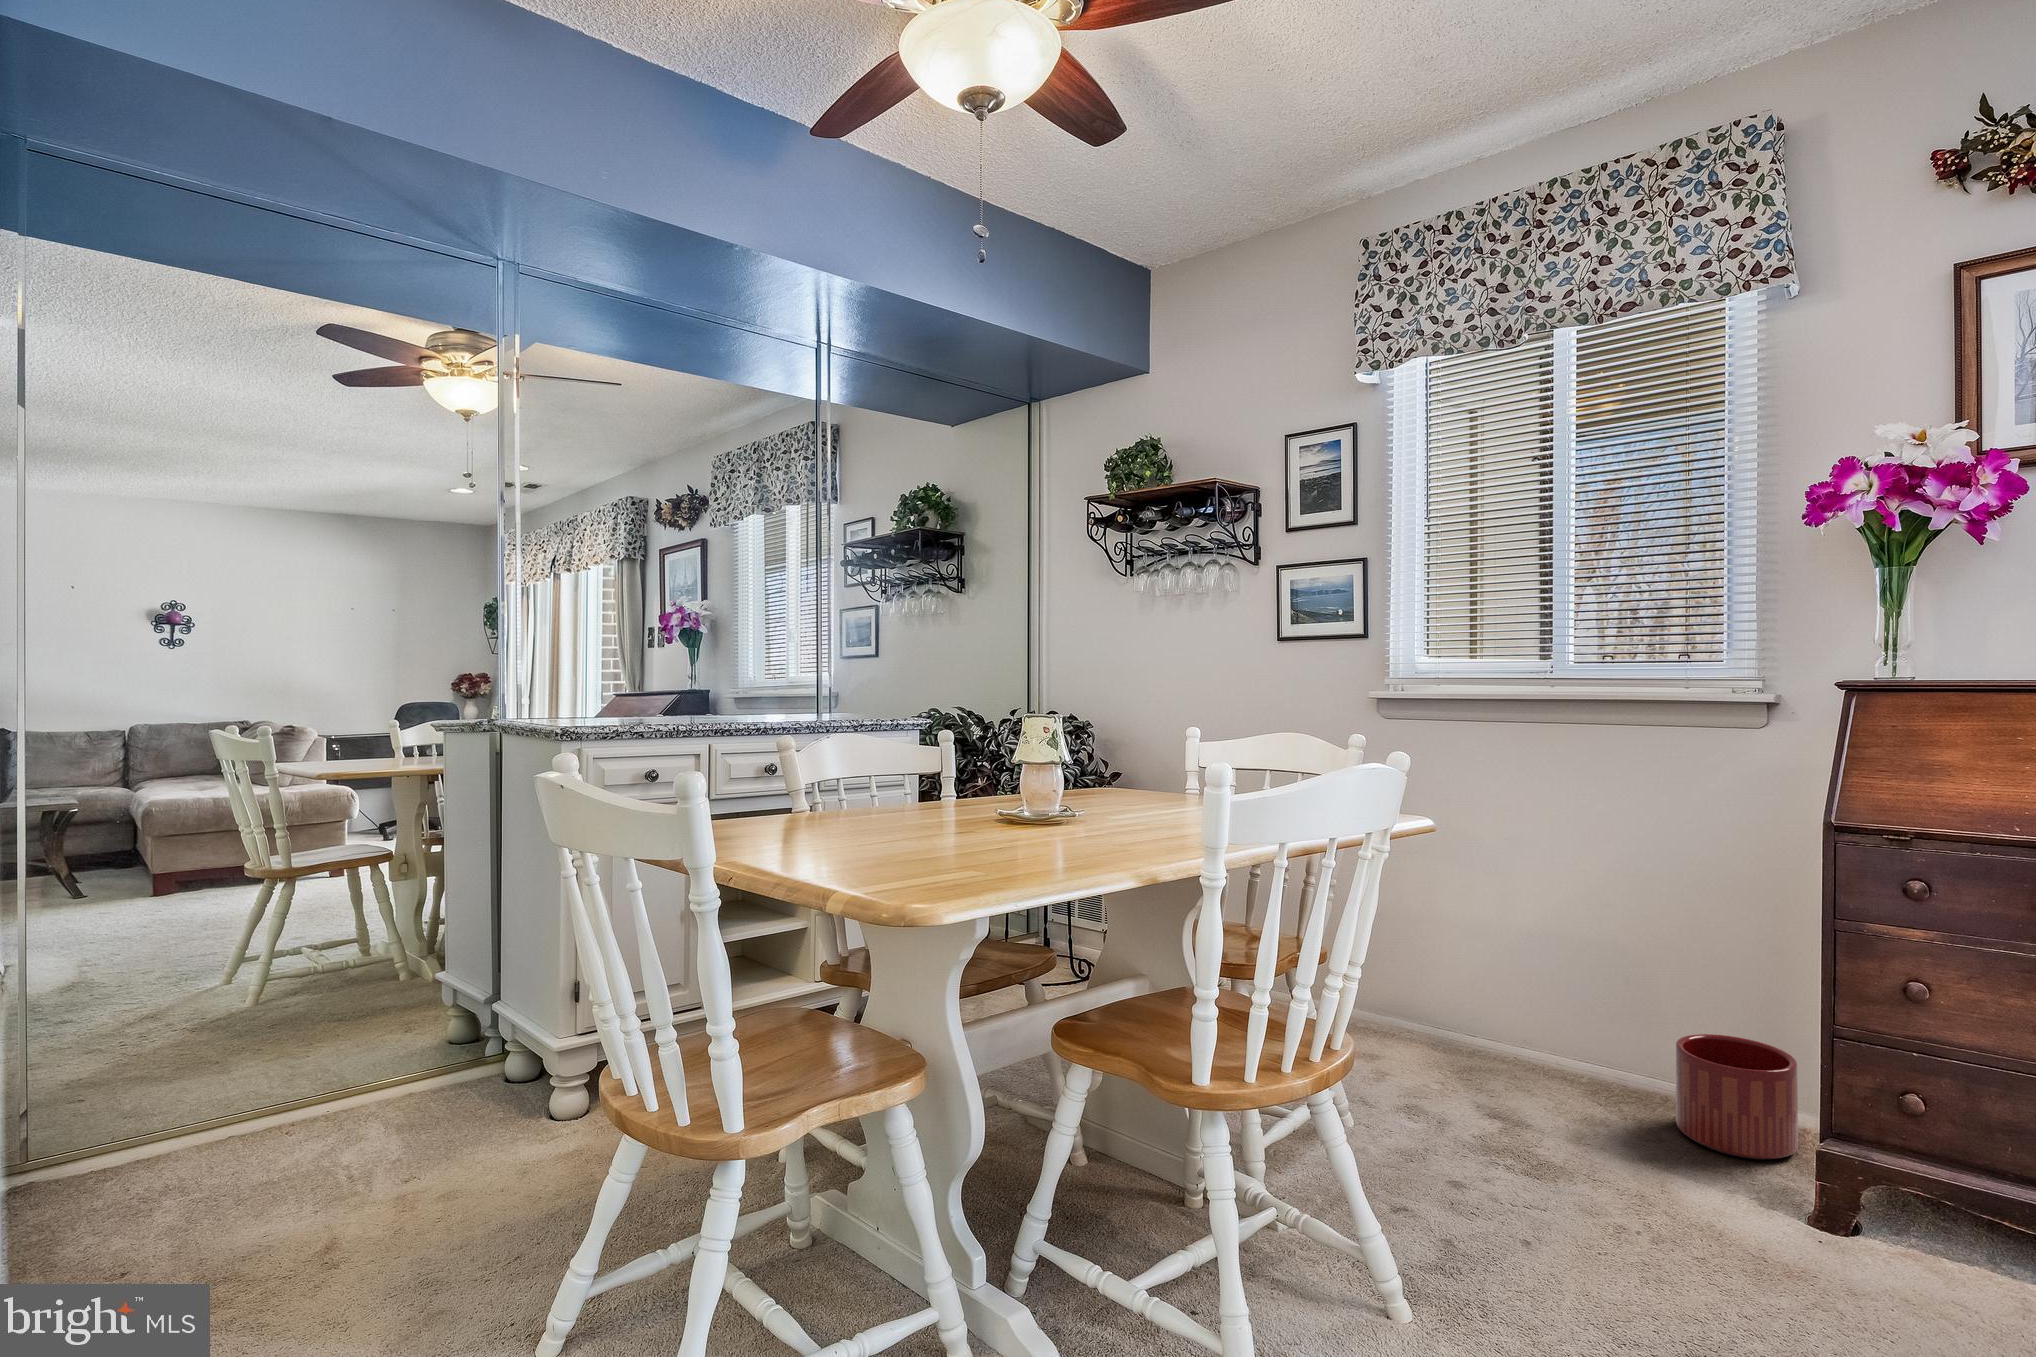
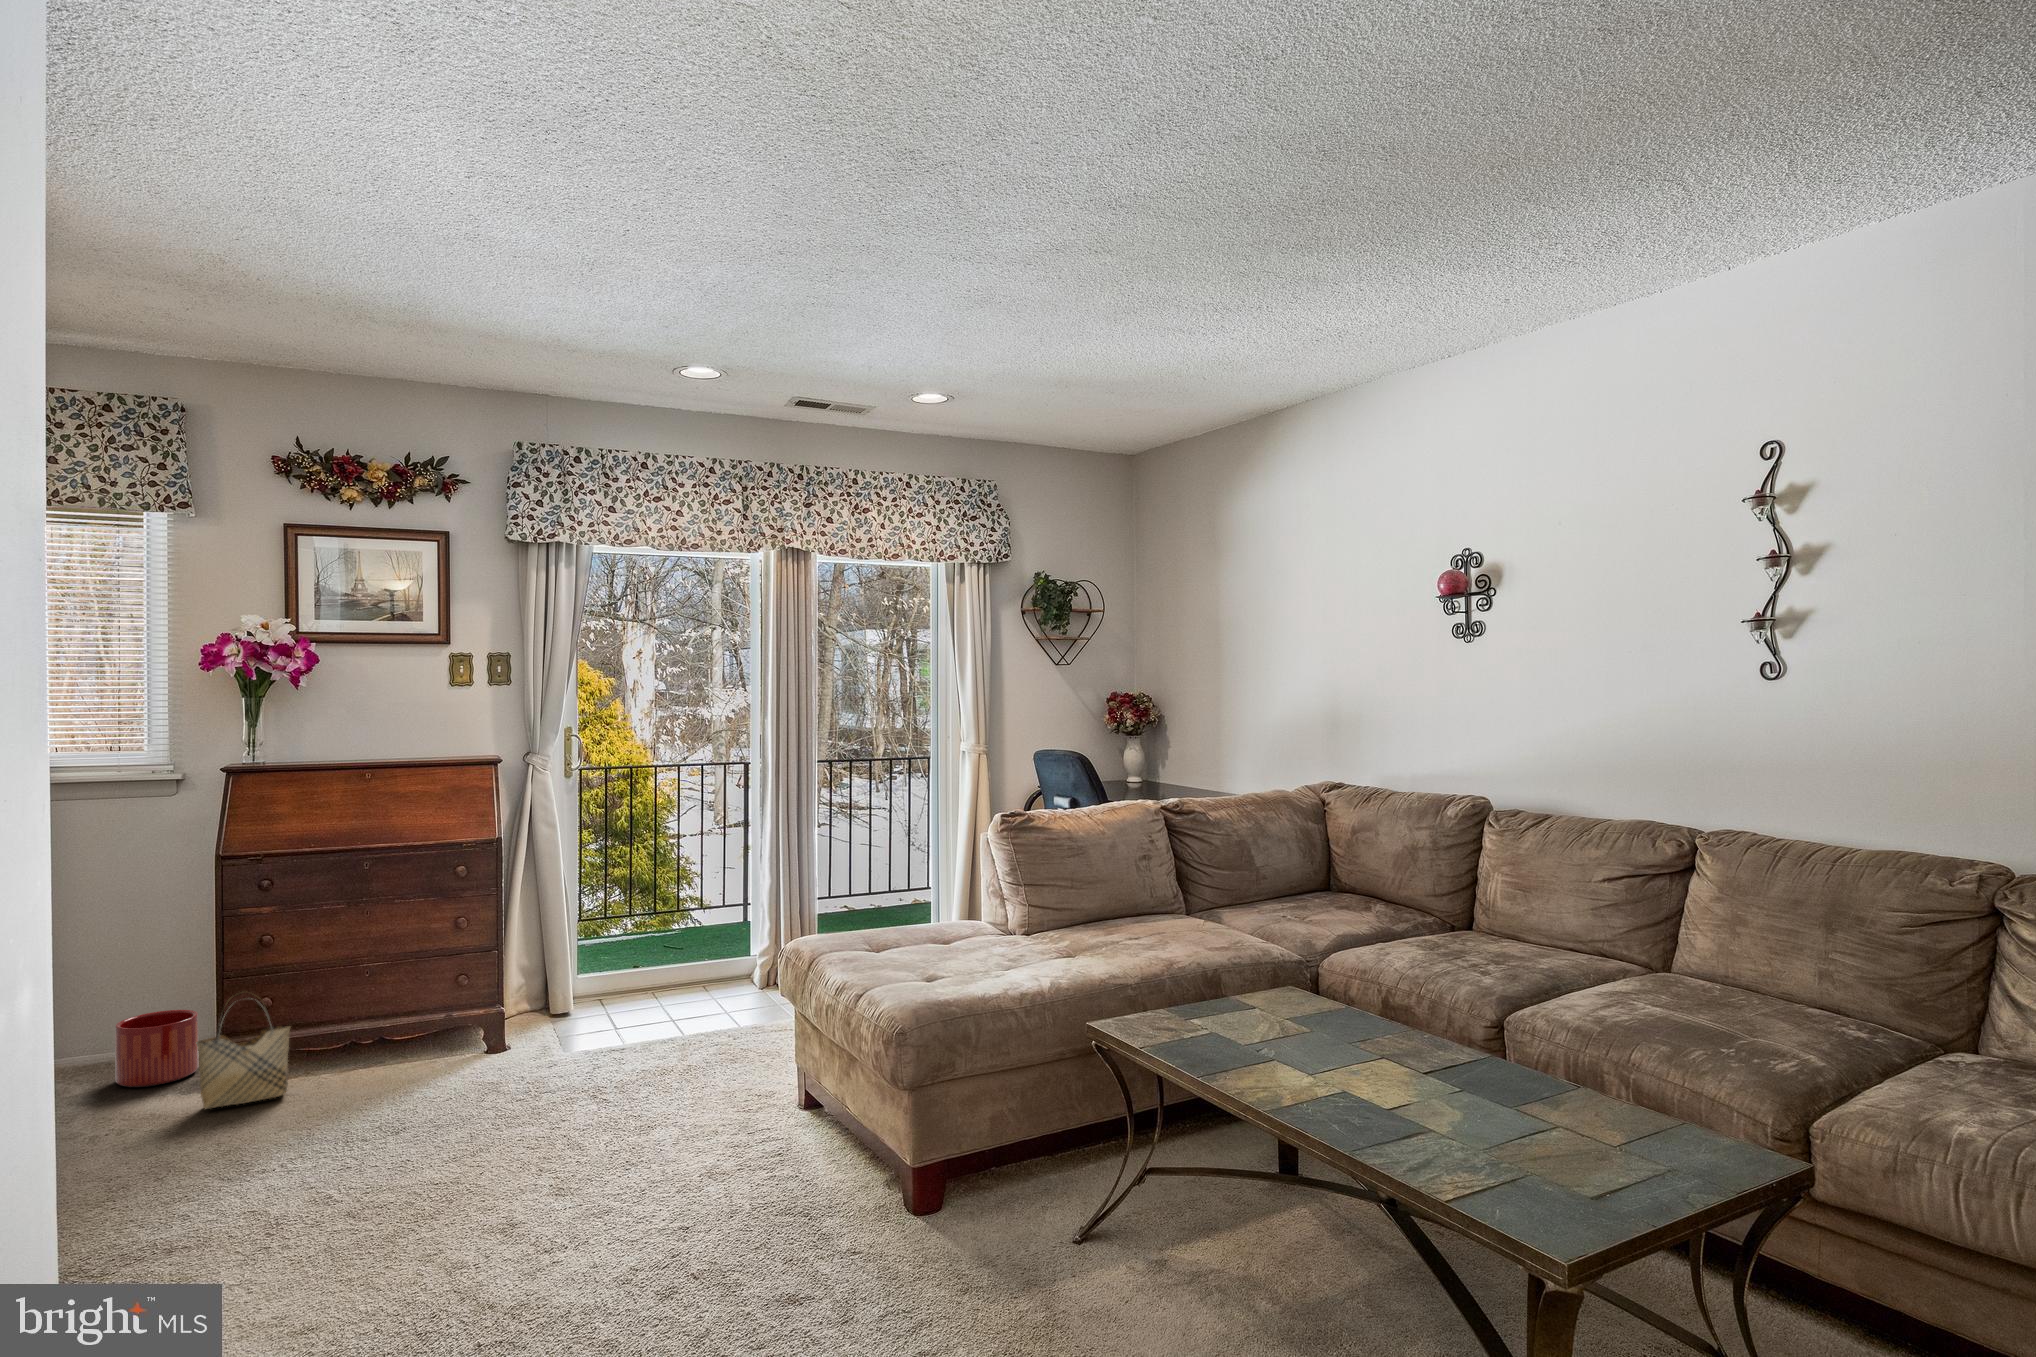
woven basket: none [1785,1069,1968,1299] -> present [197,993,290,1109]

